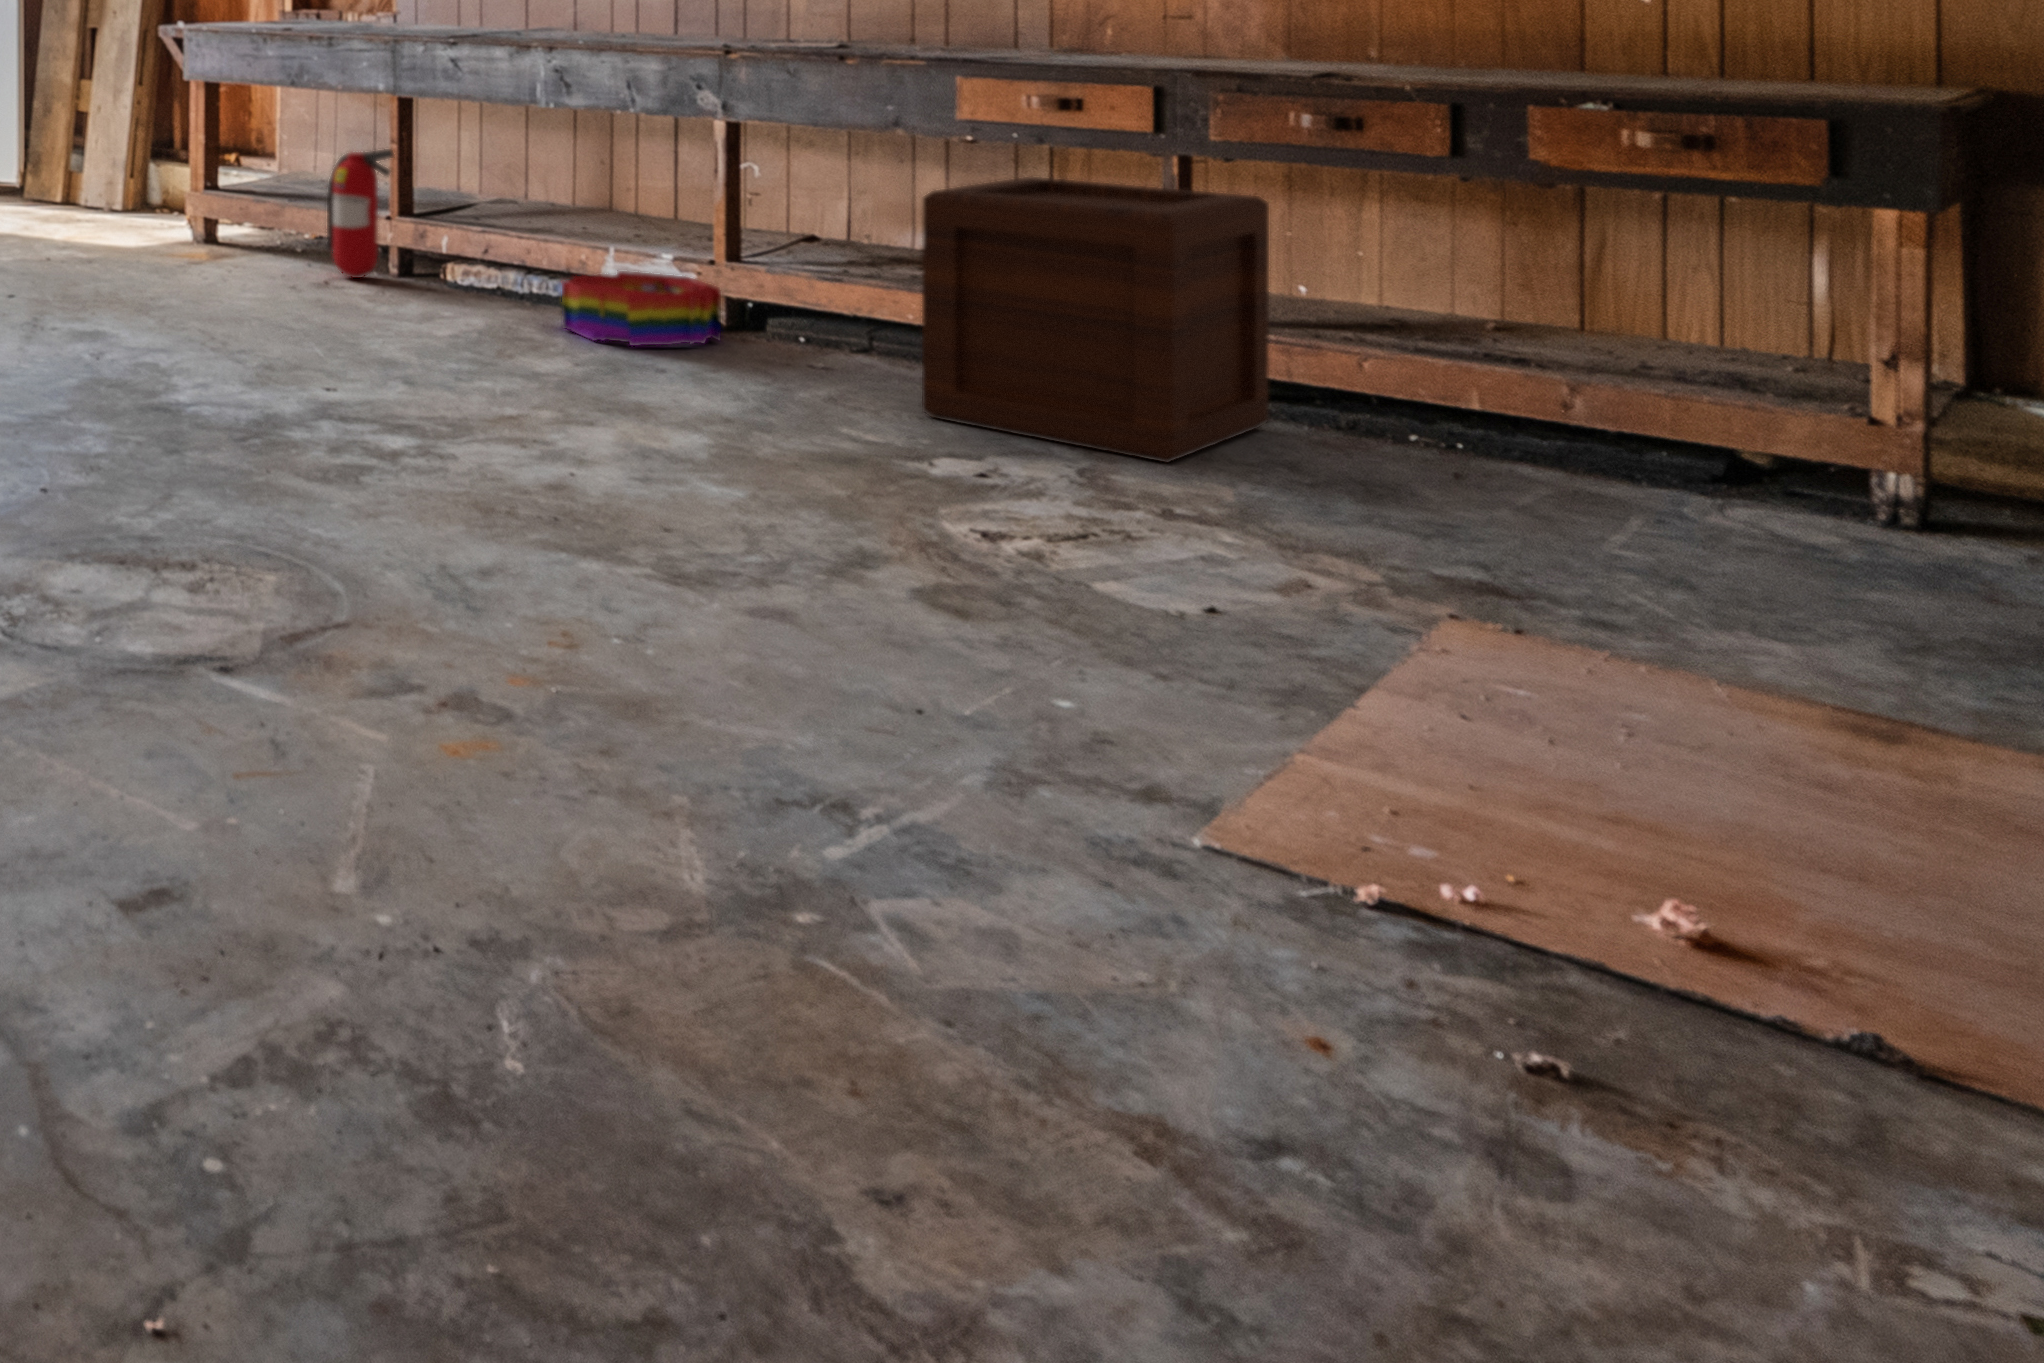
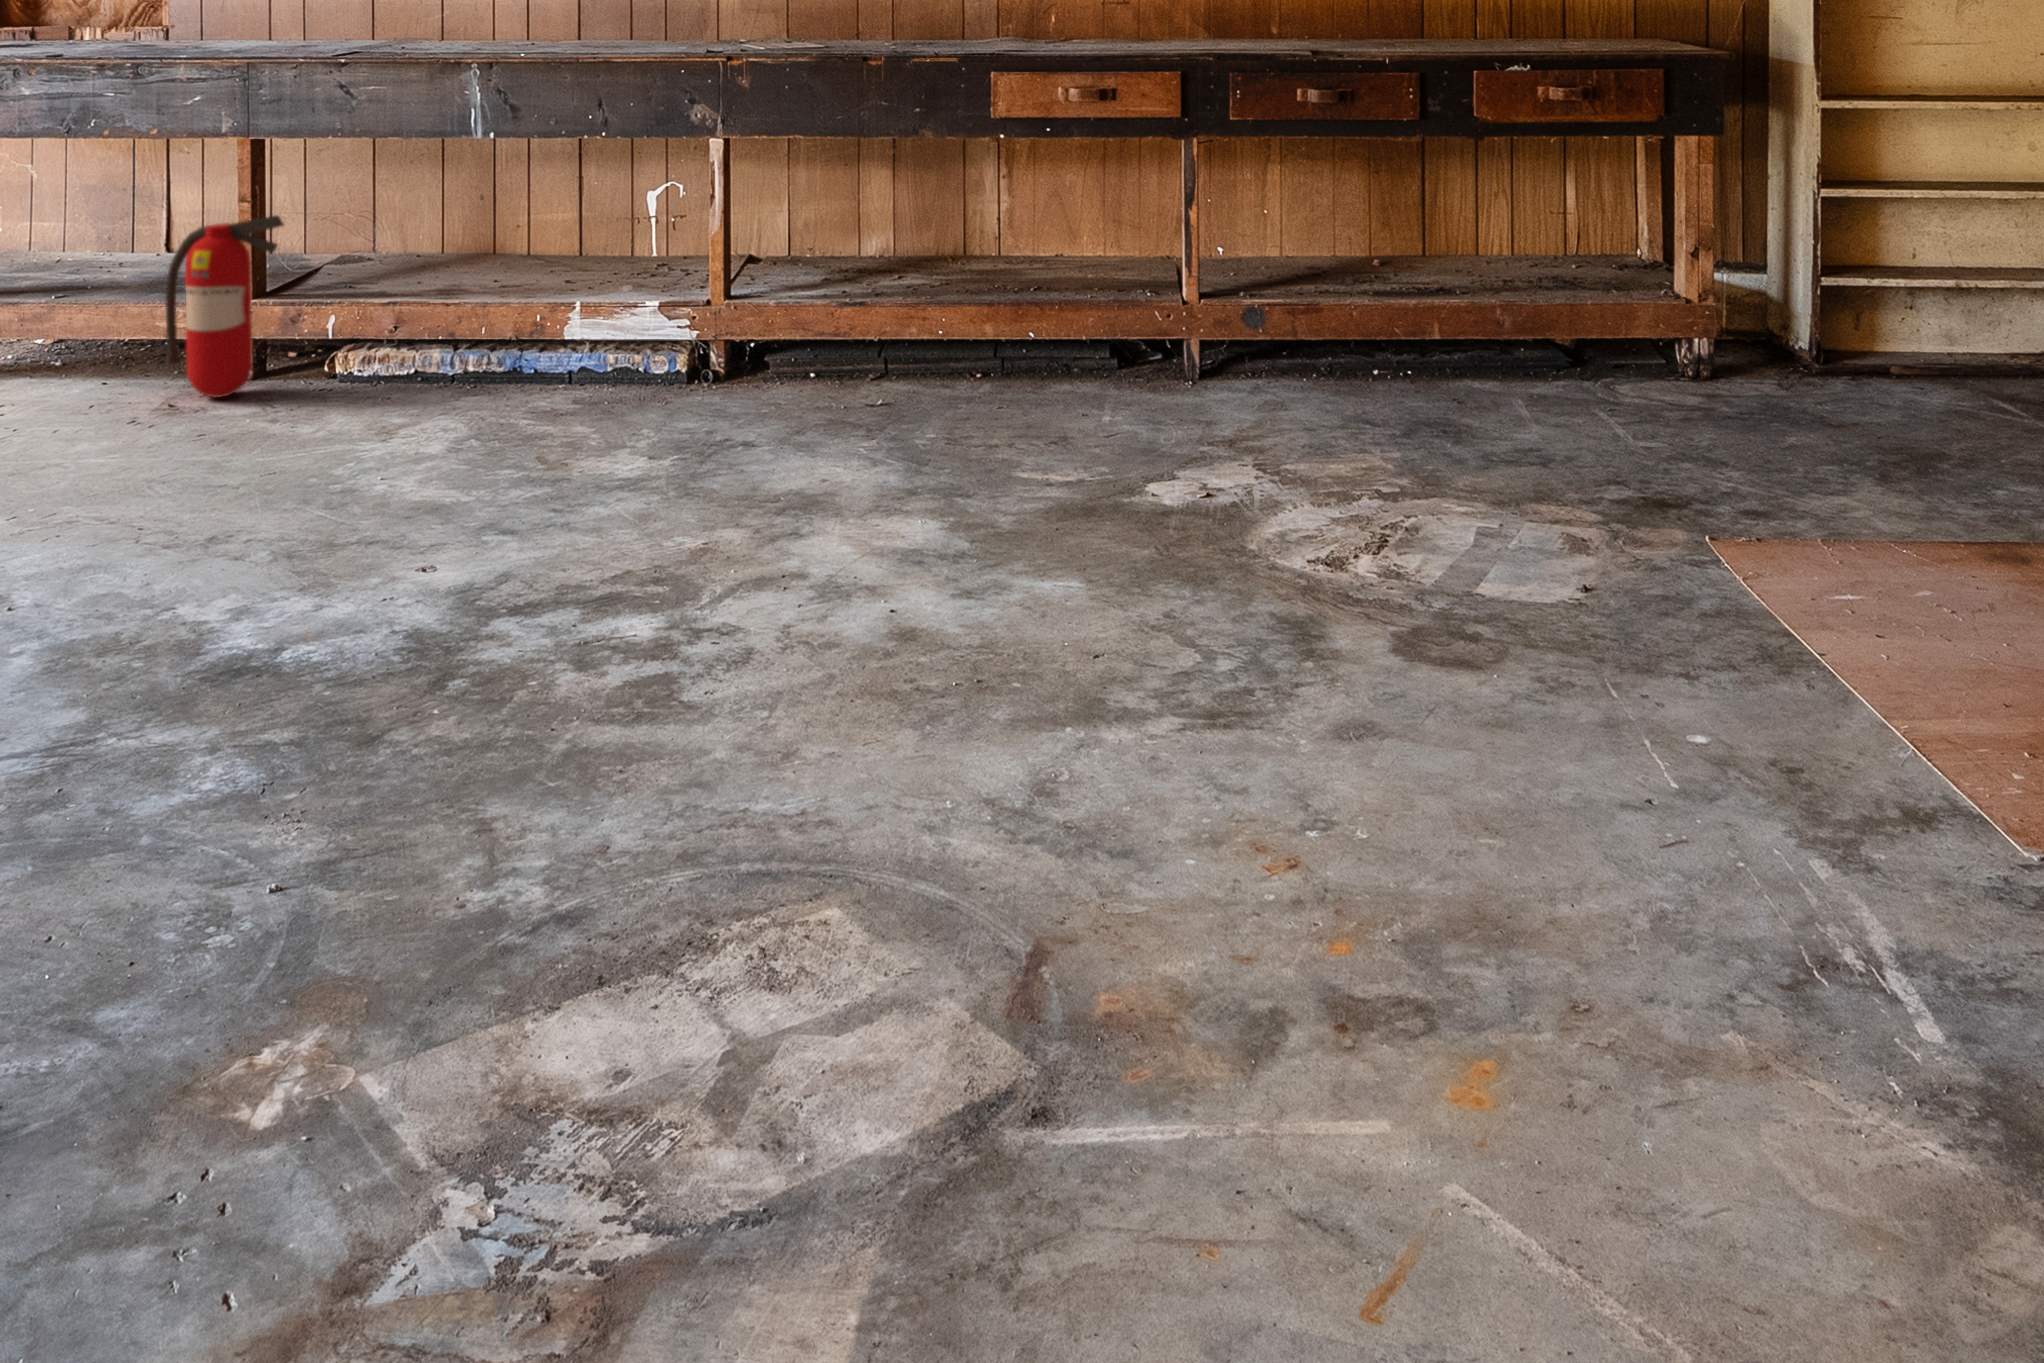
wooden crate: present [922,177,1269,462] -> none [1067,173,1314,448]
storage bin: present [562,271,721,346] -> none [575,326,764,429]

